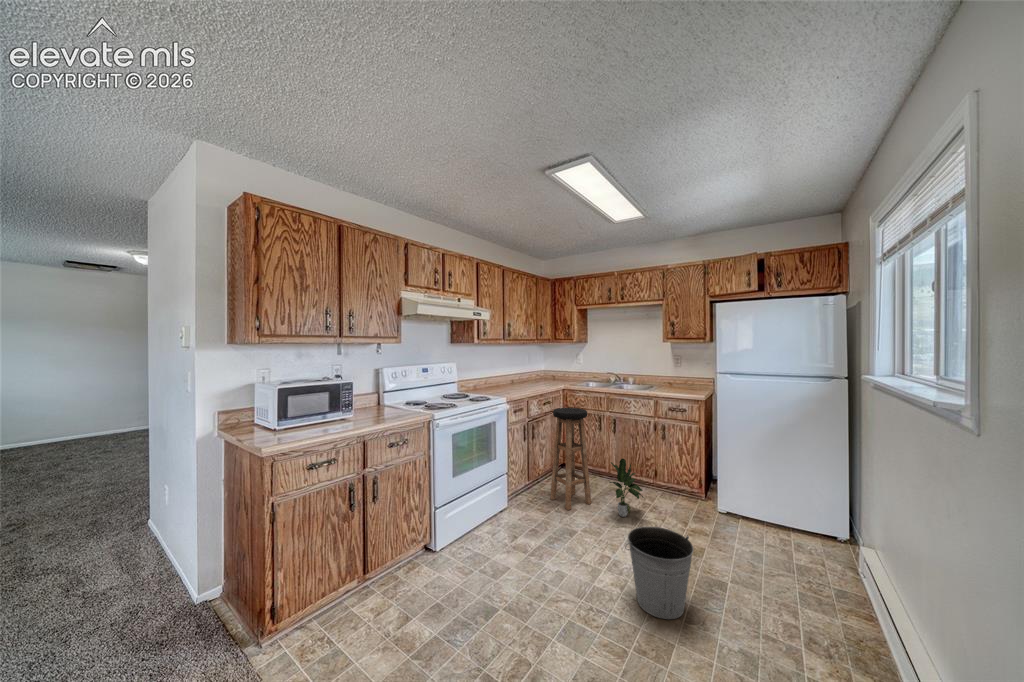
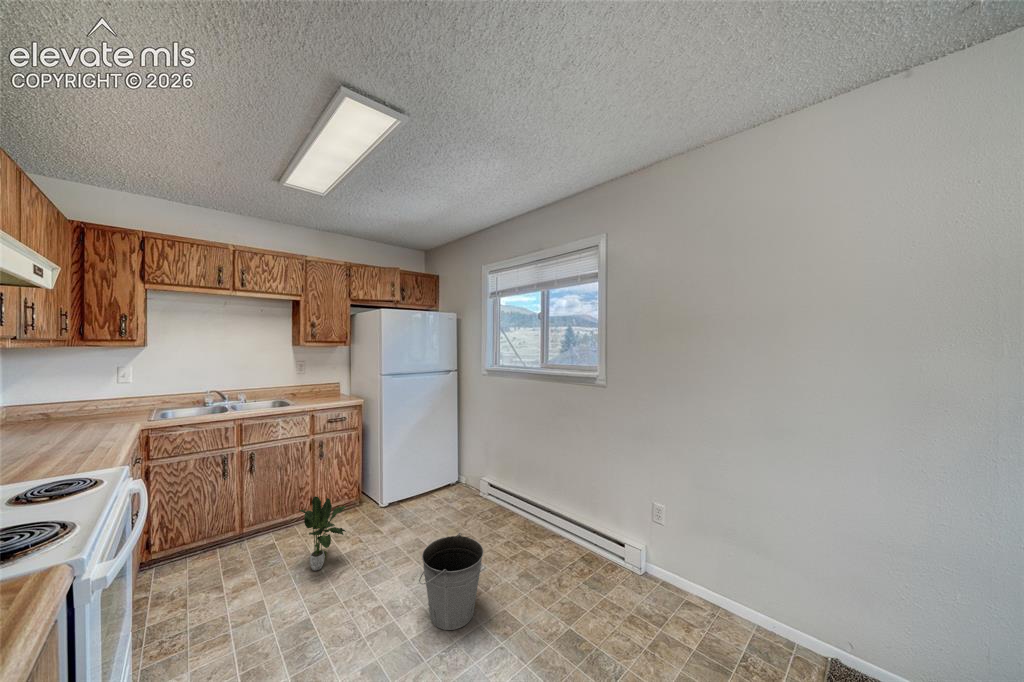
bar stool: present [550,408,591,510] -> none [183,450,261,622]

